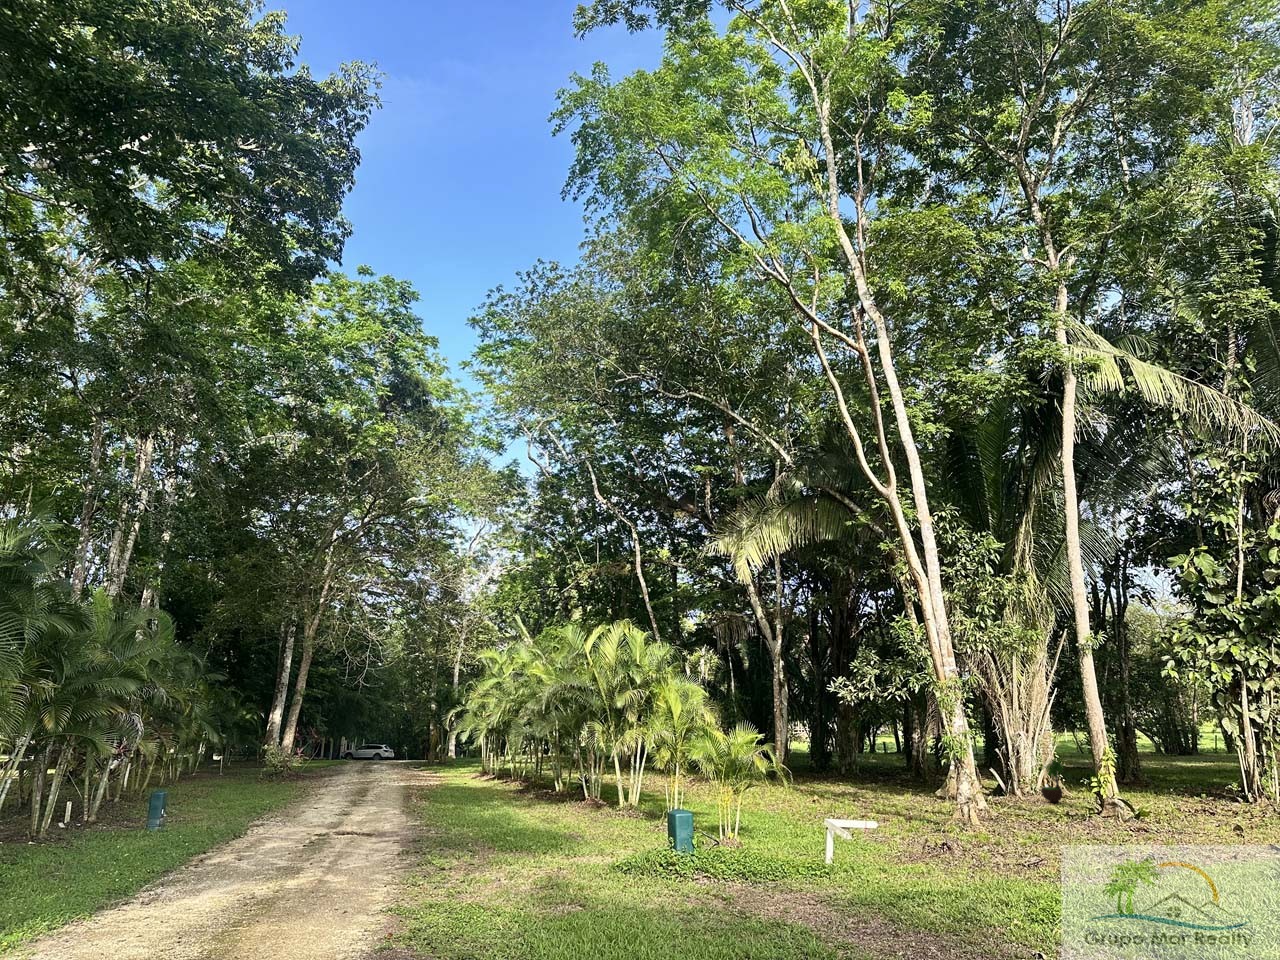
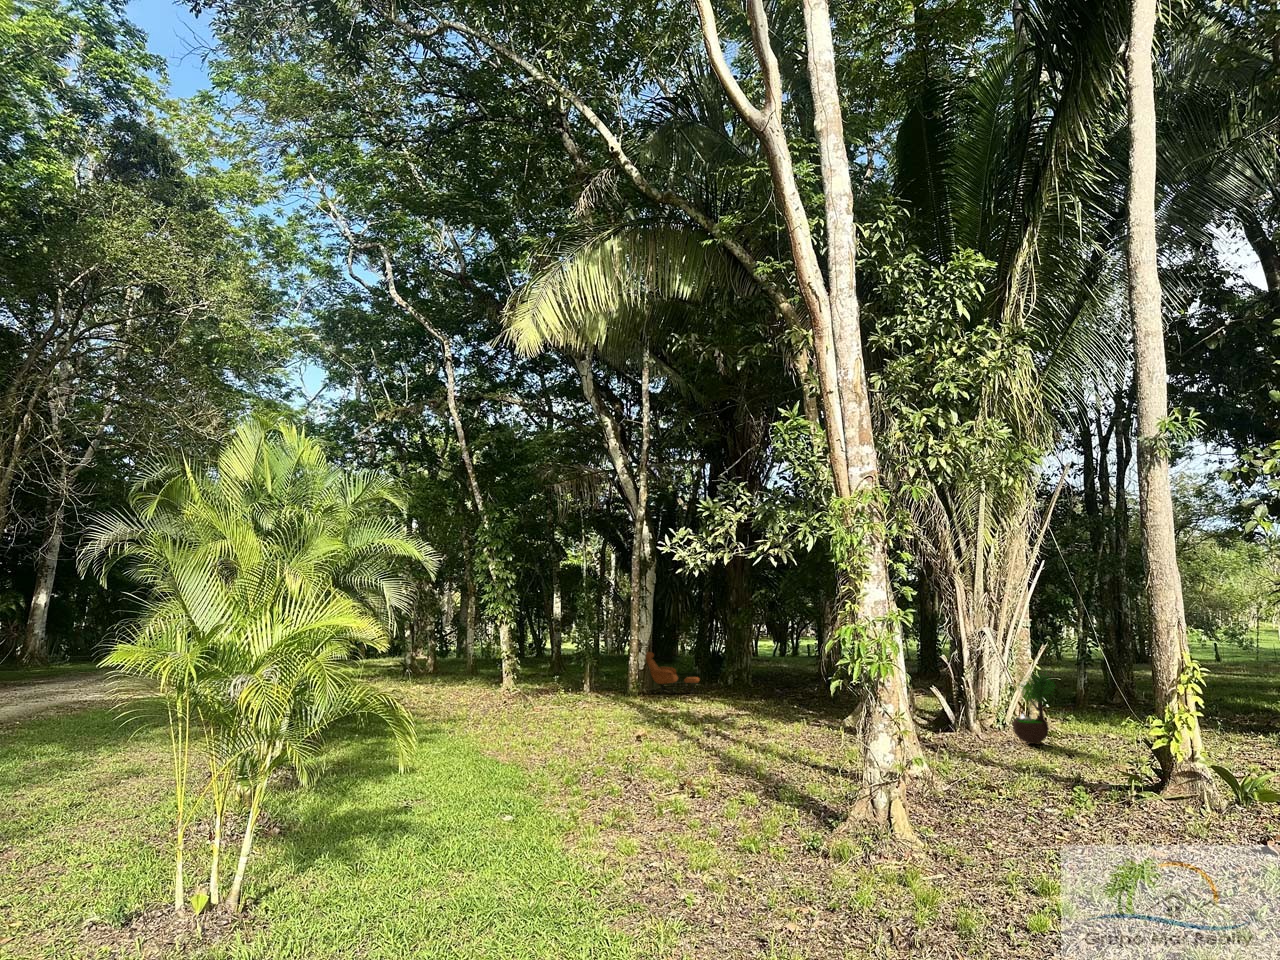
lounge chair: none [789,746,831,777] -> present [646,652,699,692]

